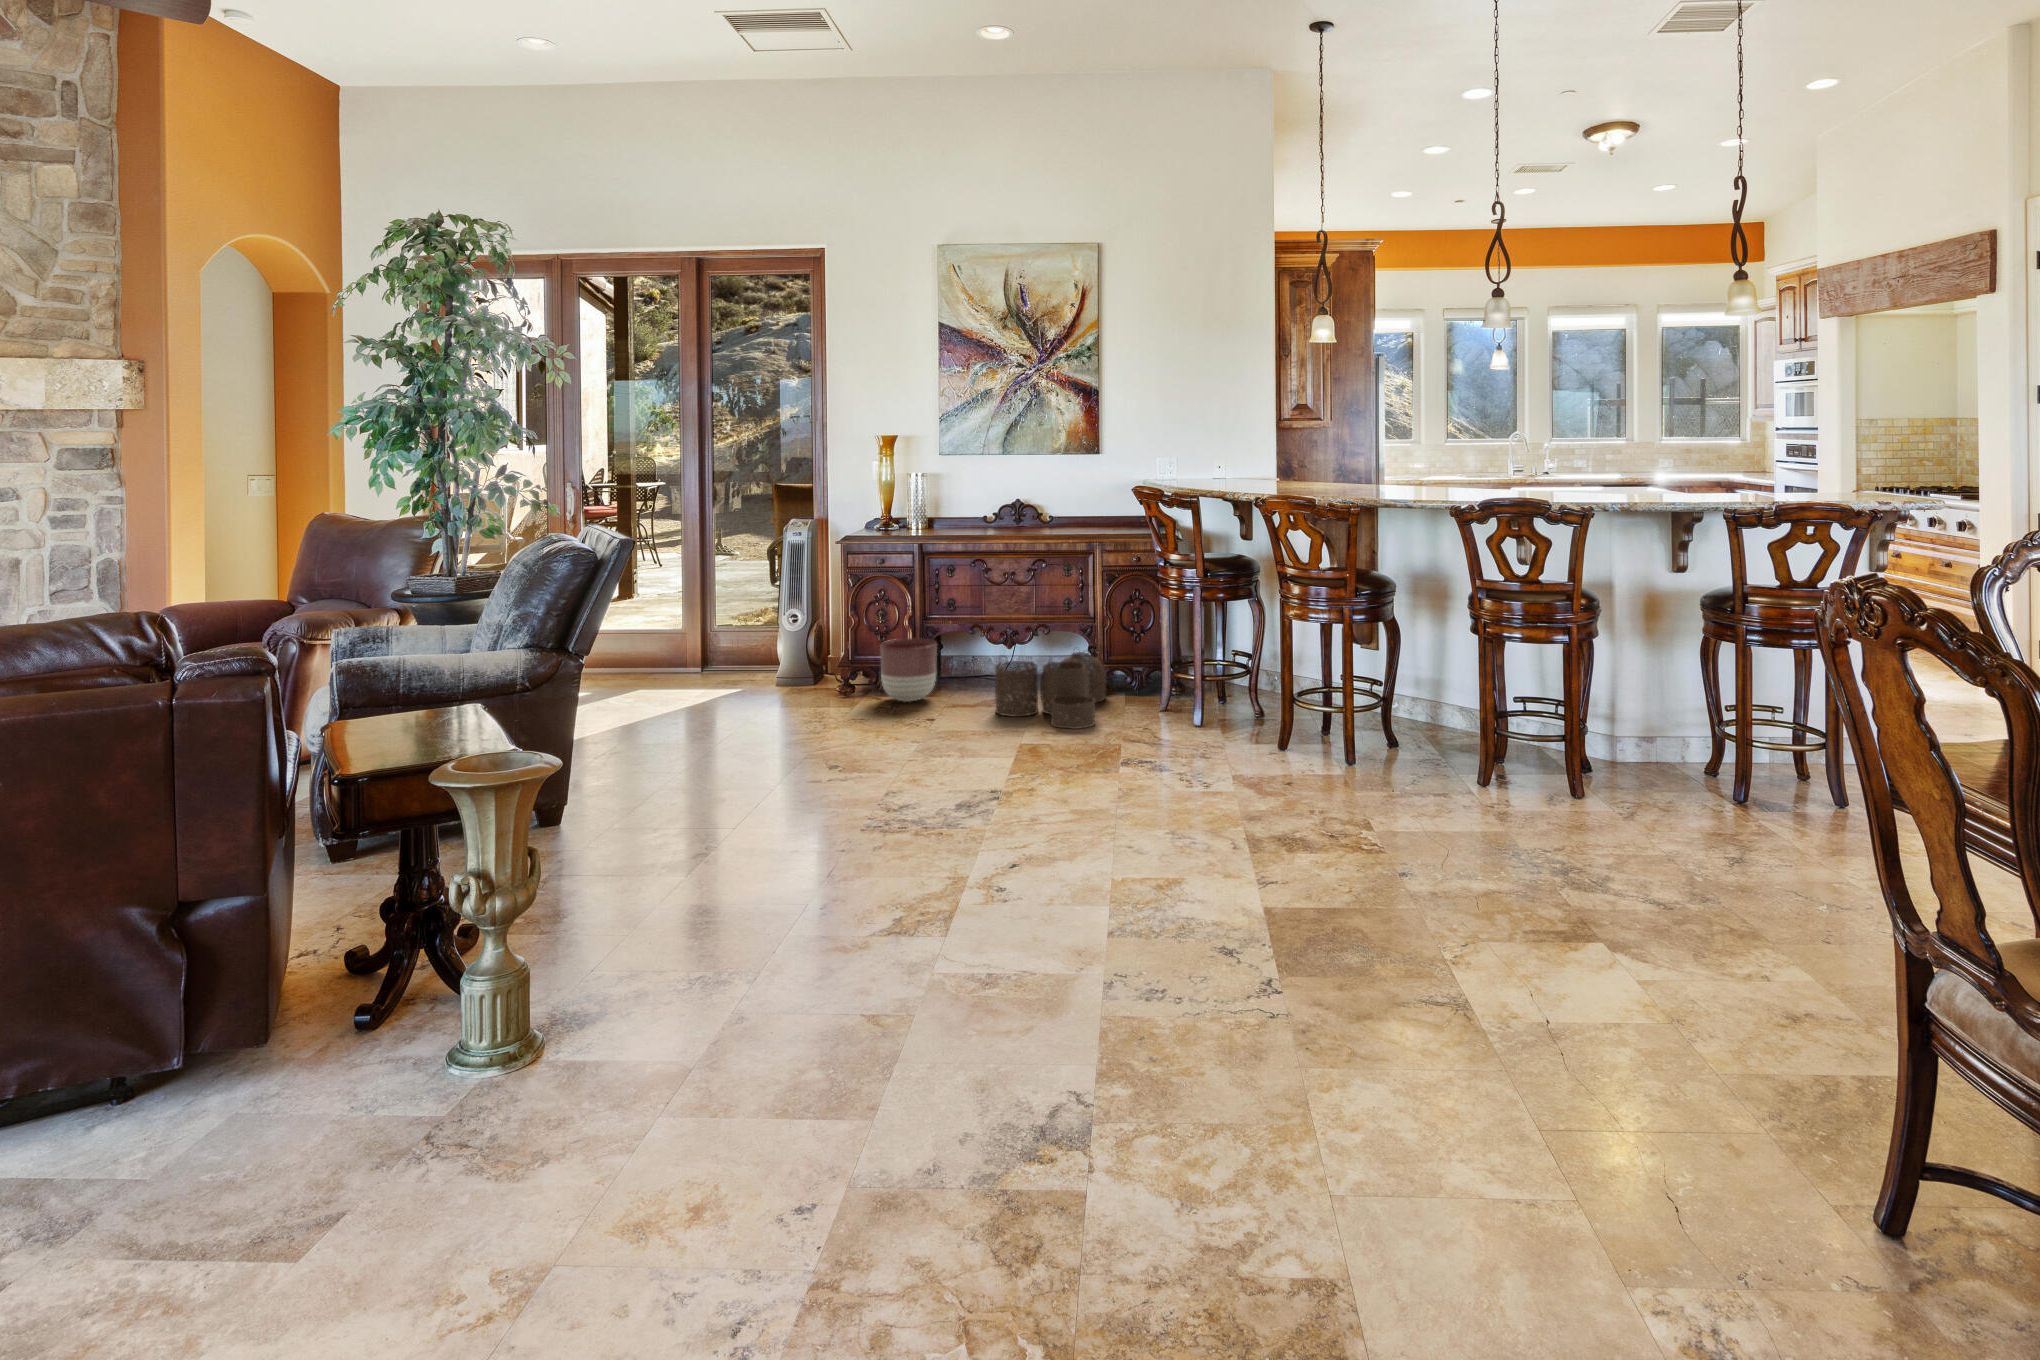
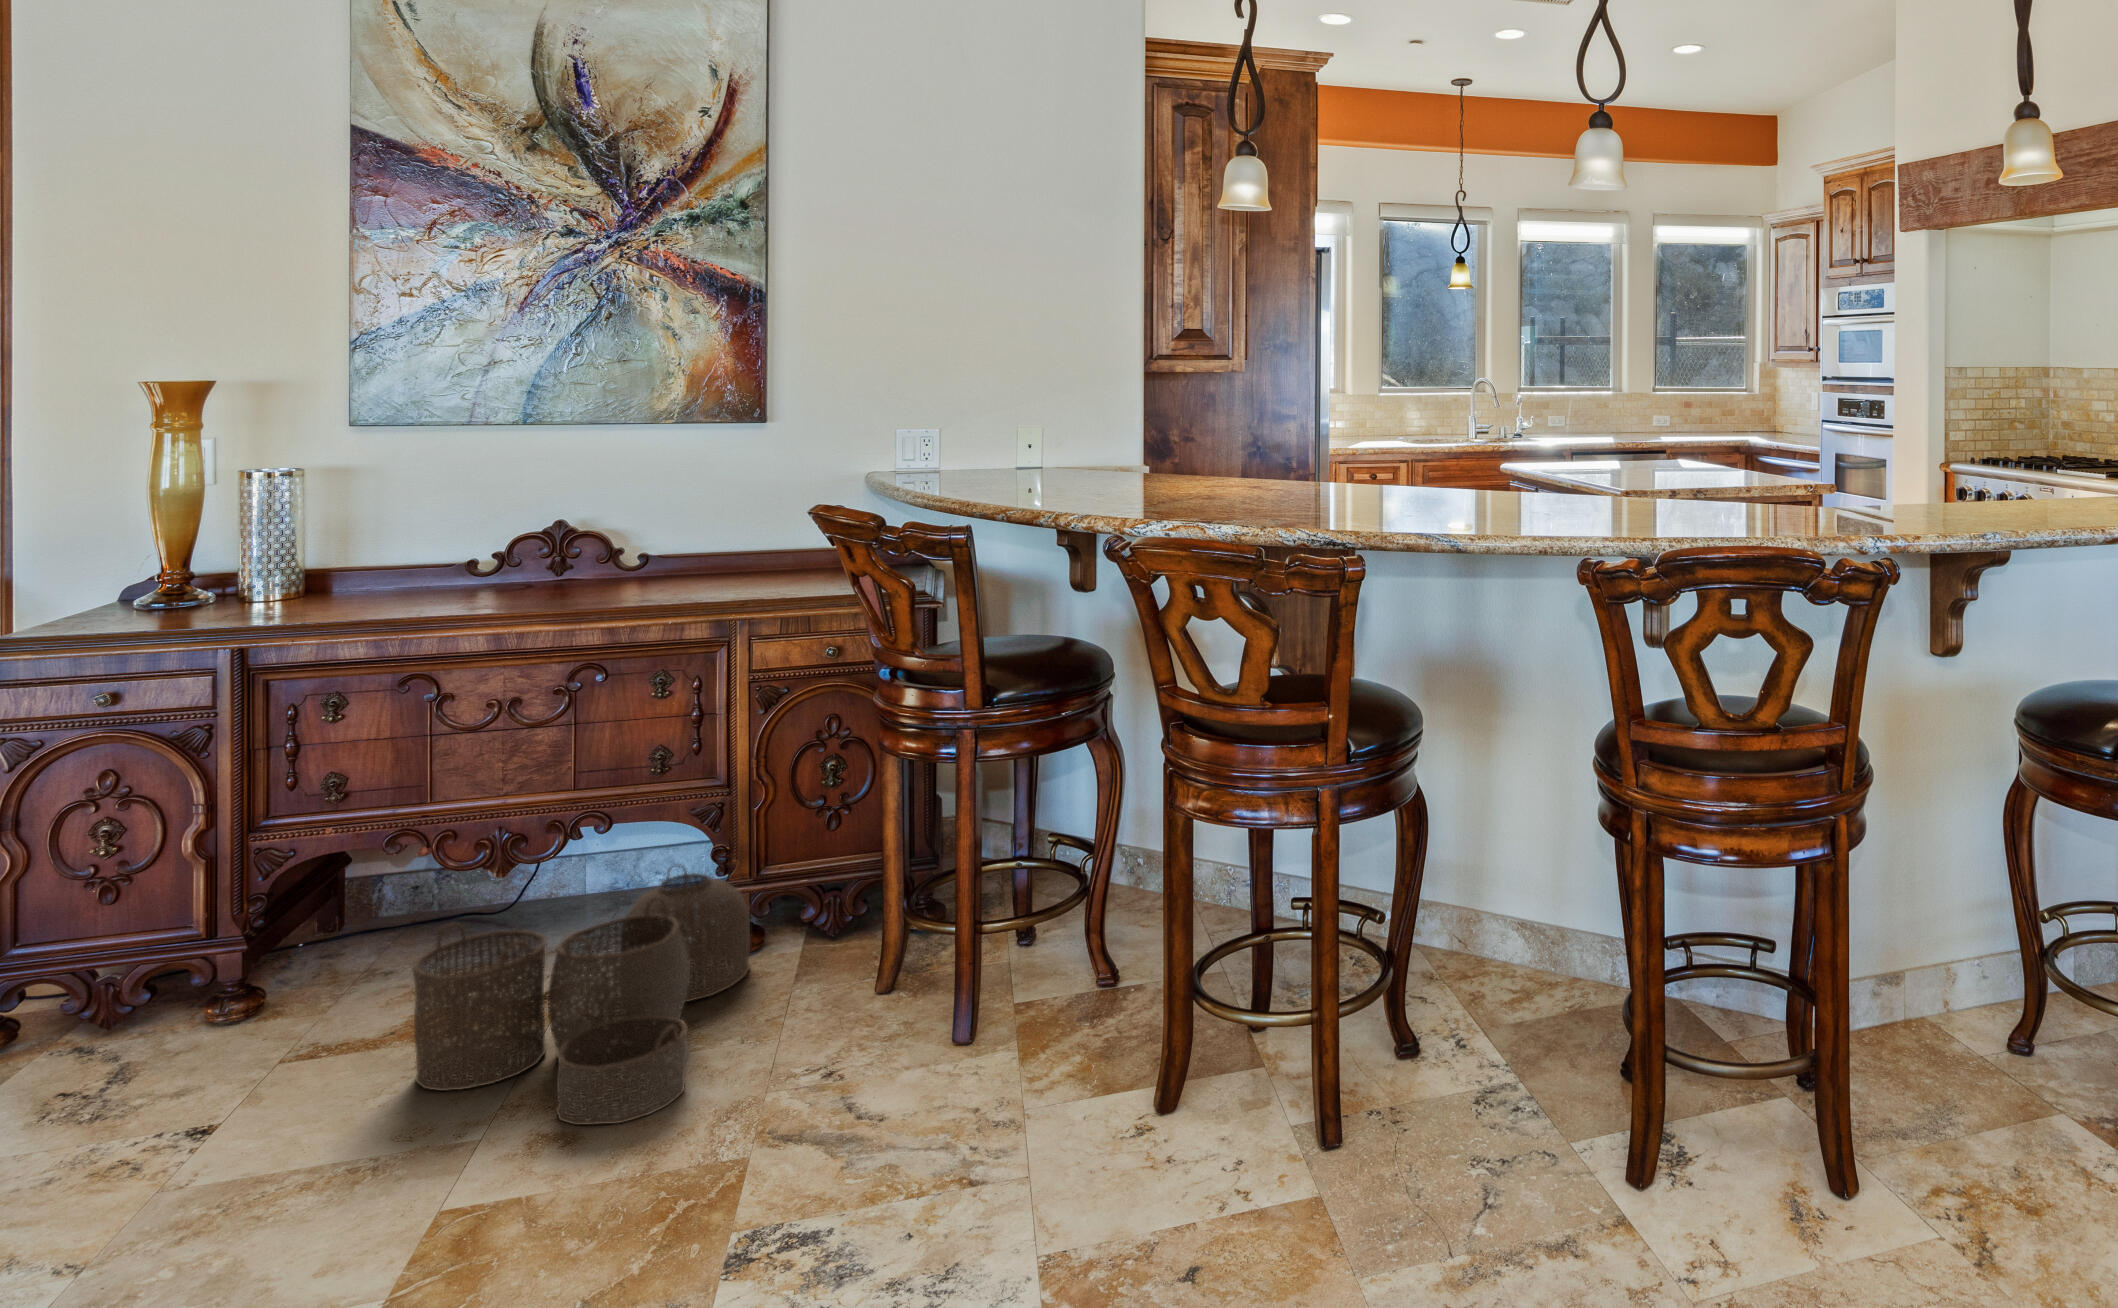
planter: present [881,638,937,702] -> none [82,884,277,1064]

